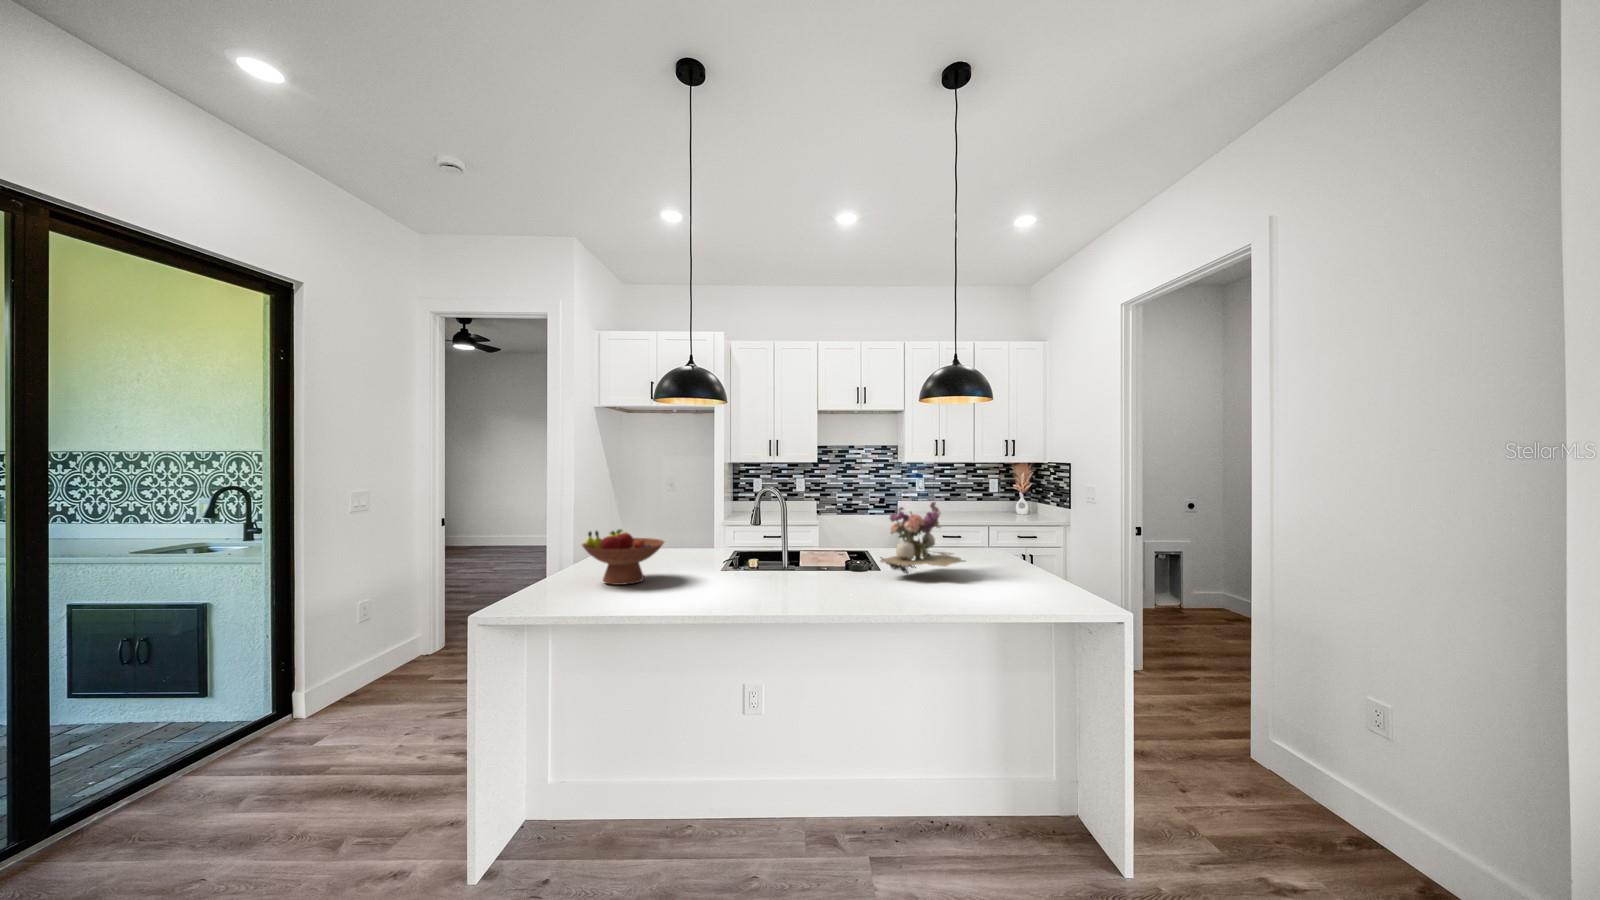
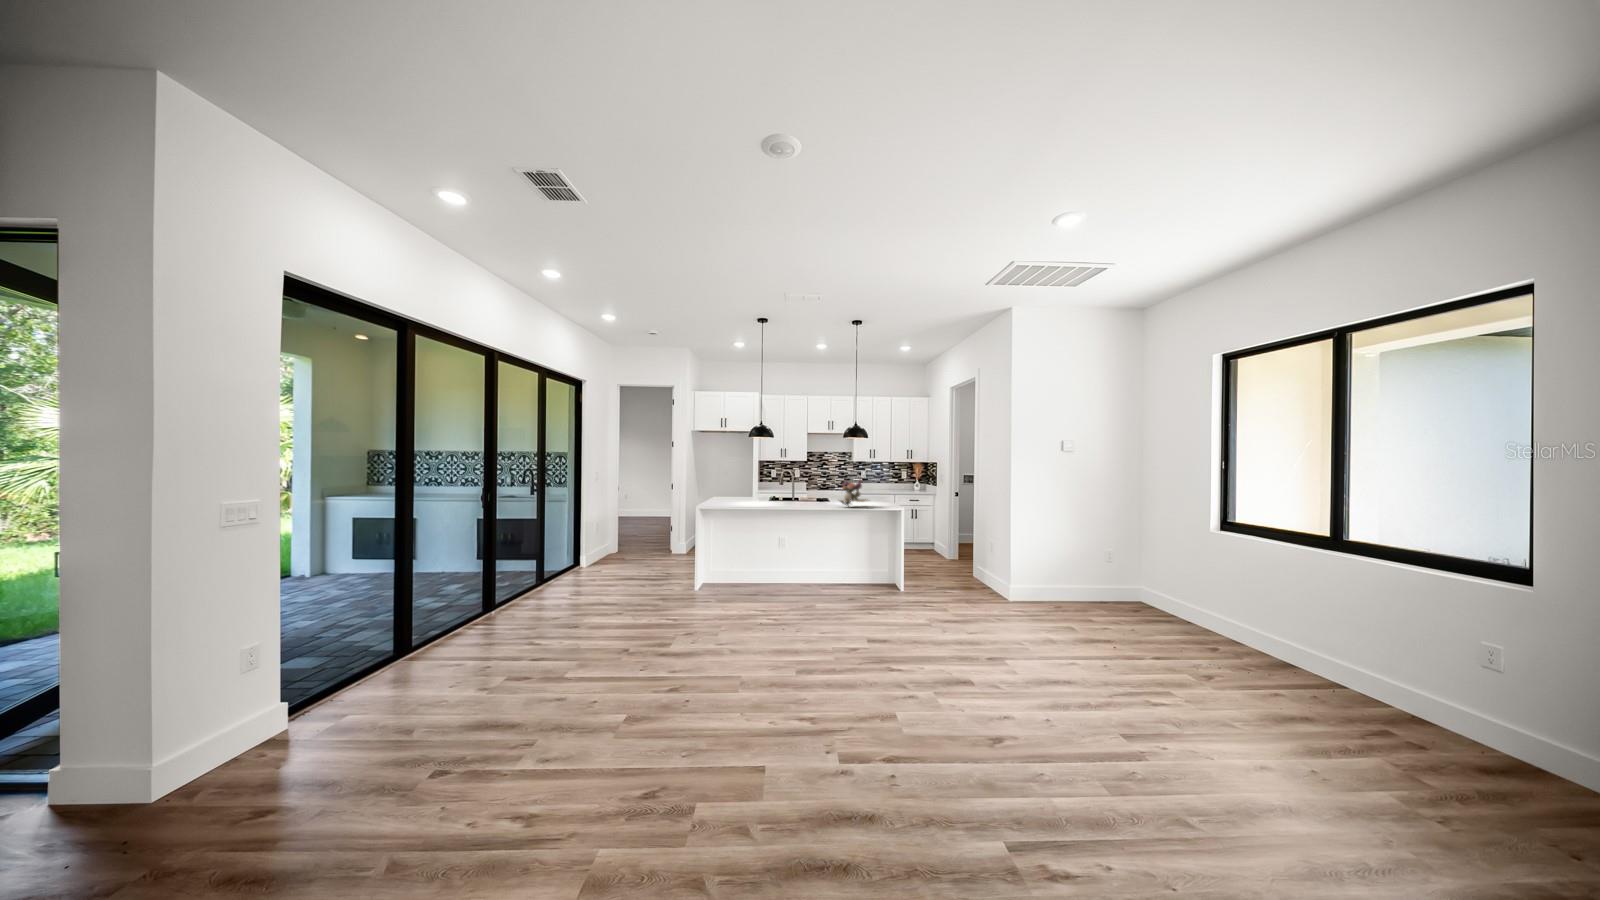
fruit bowl: present [582,529,664,585] -> none [723,487,754,508]

